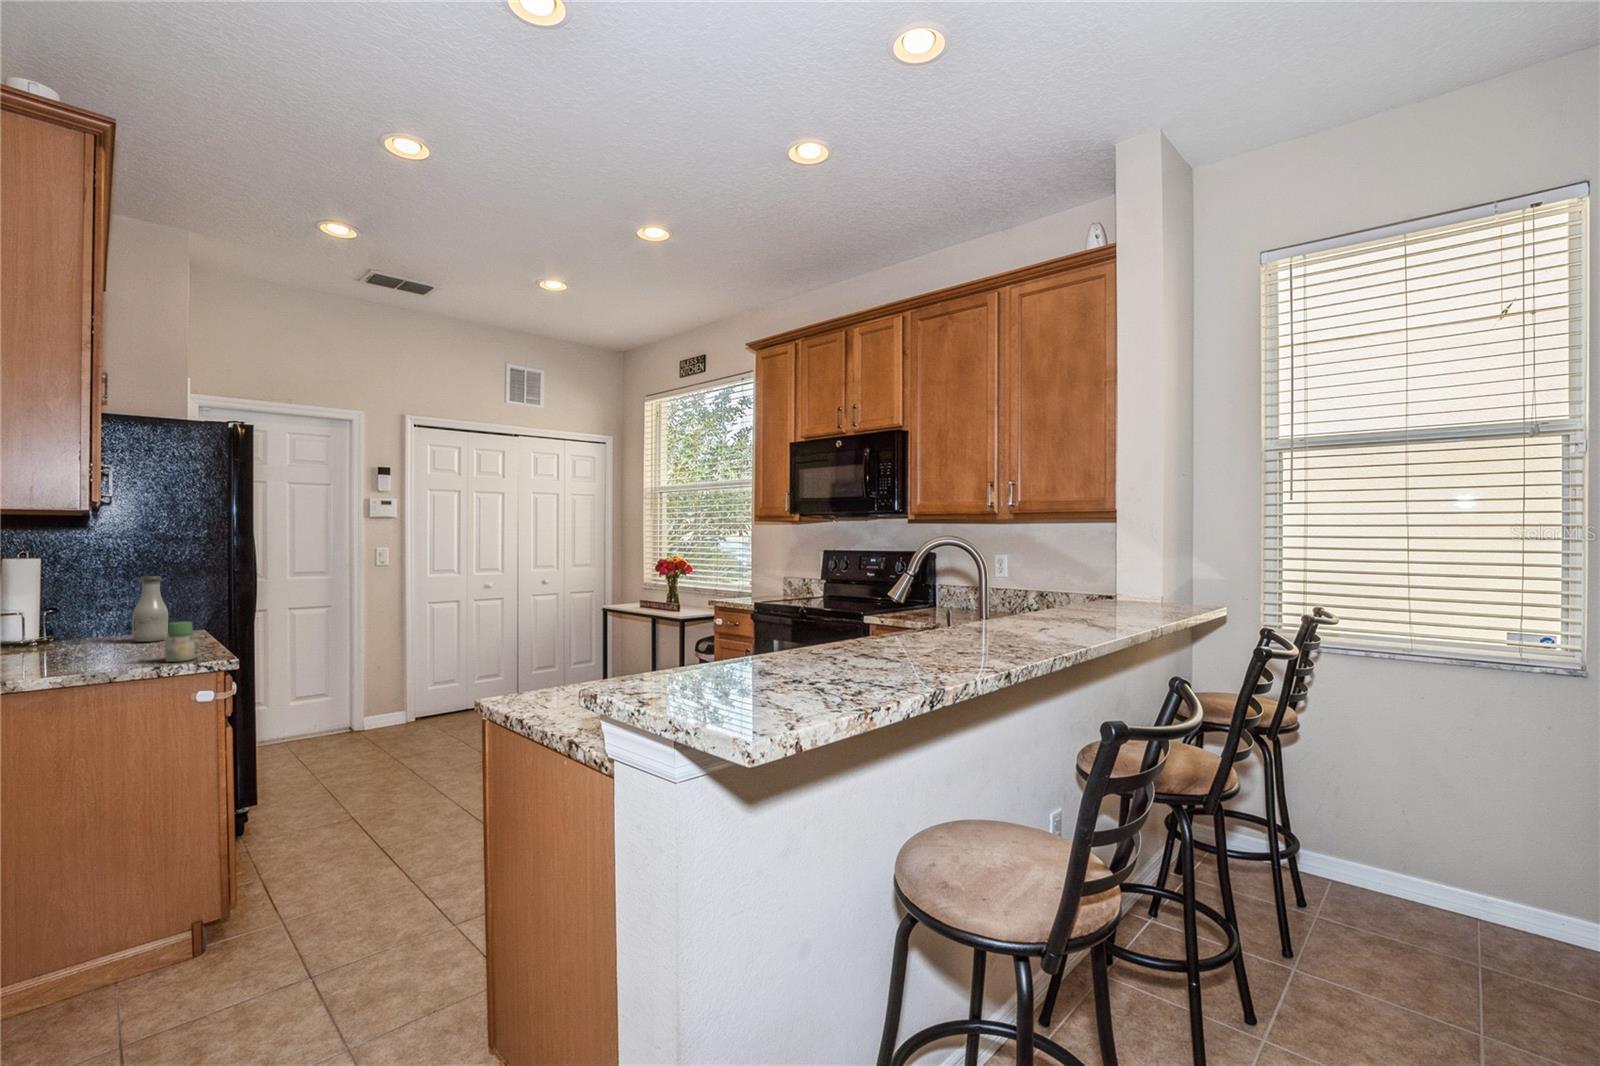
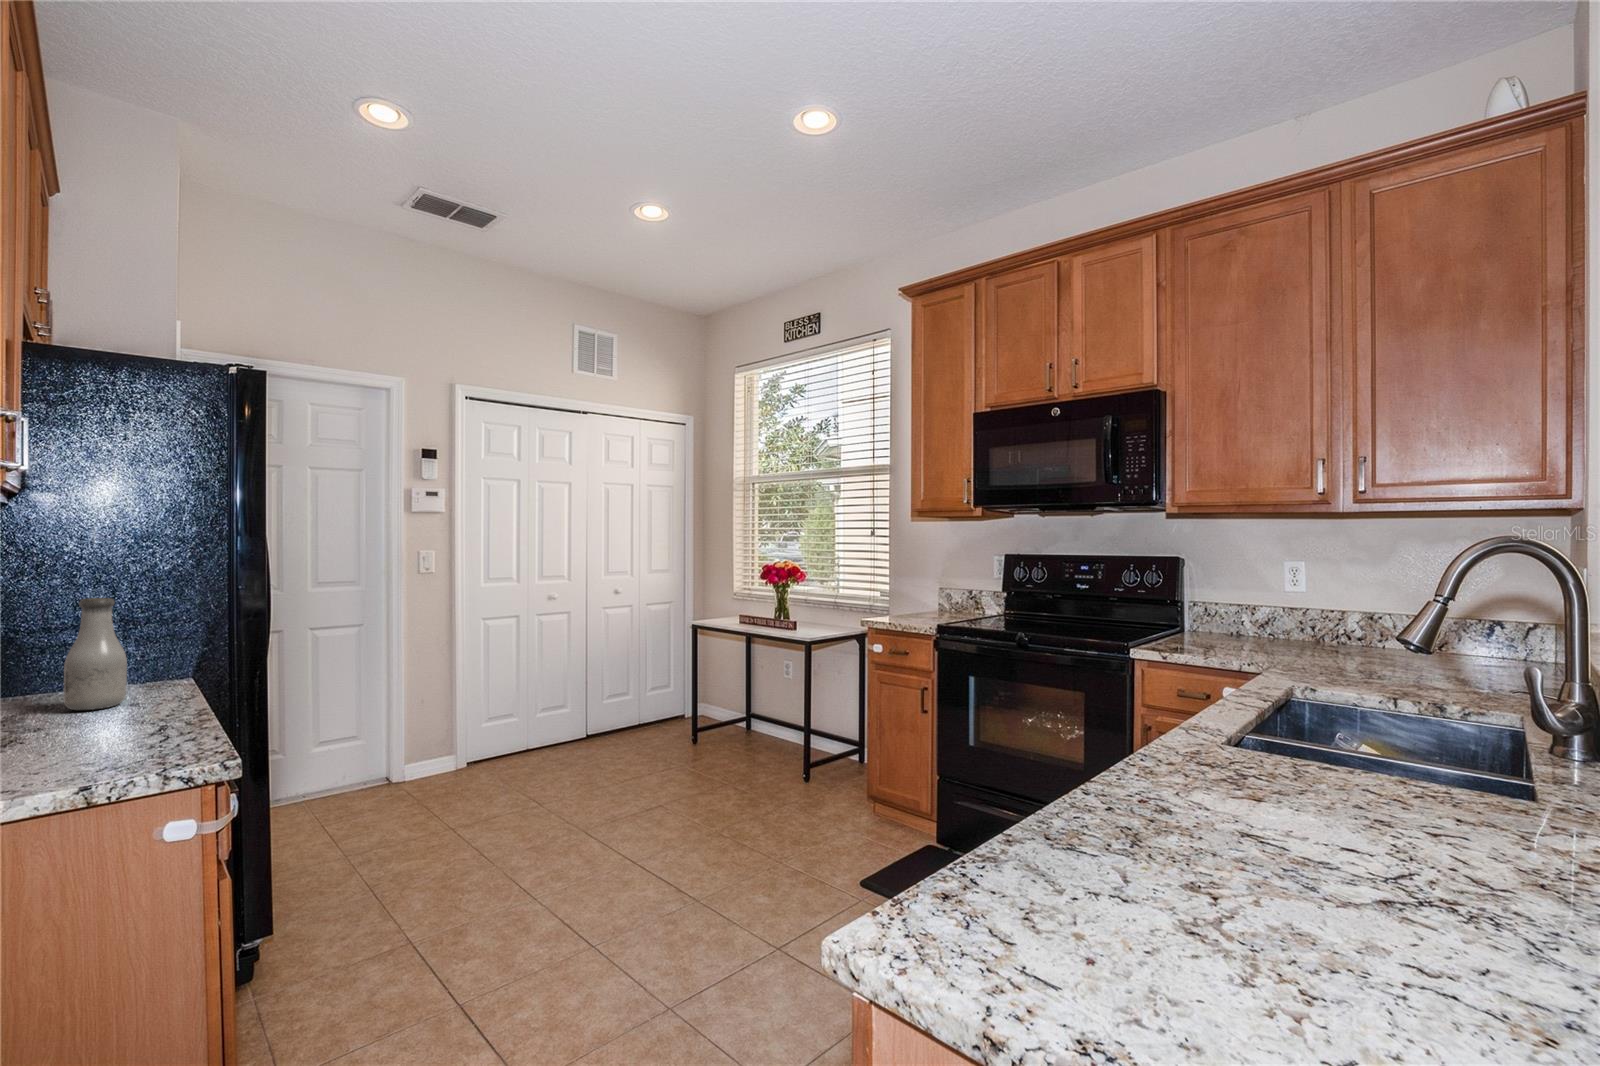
jar: present [165,621,195,662] -> none [101,690,161,771]

